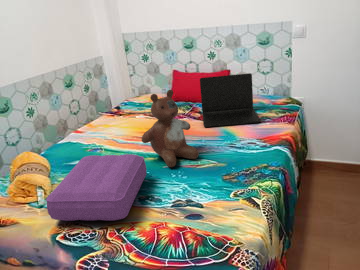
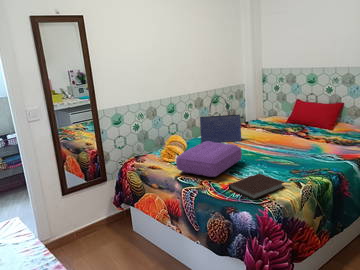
laptop: present [200,73,260,127] -> none [302,105,353,145]
tote bag: none [58,79,125,153] -> present [200,96,243,143]
stuffed bear: present [142,90,199,167] -> none [245,108,284,160]
notebook: none [155,196,235,253] -> present [229,174,284,200]

